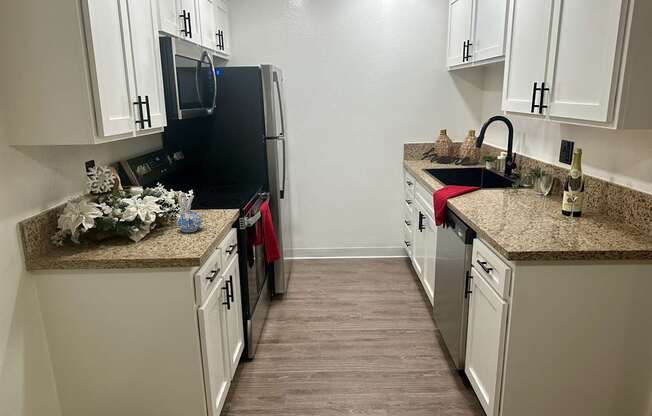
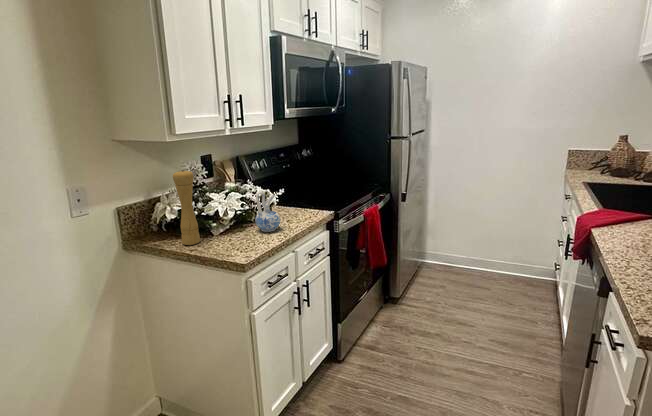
pepper mill: none [96,175,126,253] -> present [173,170,200,245]

